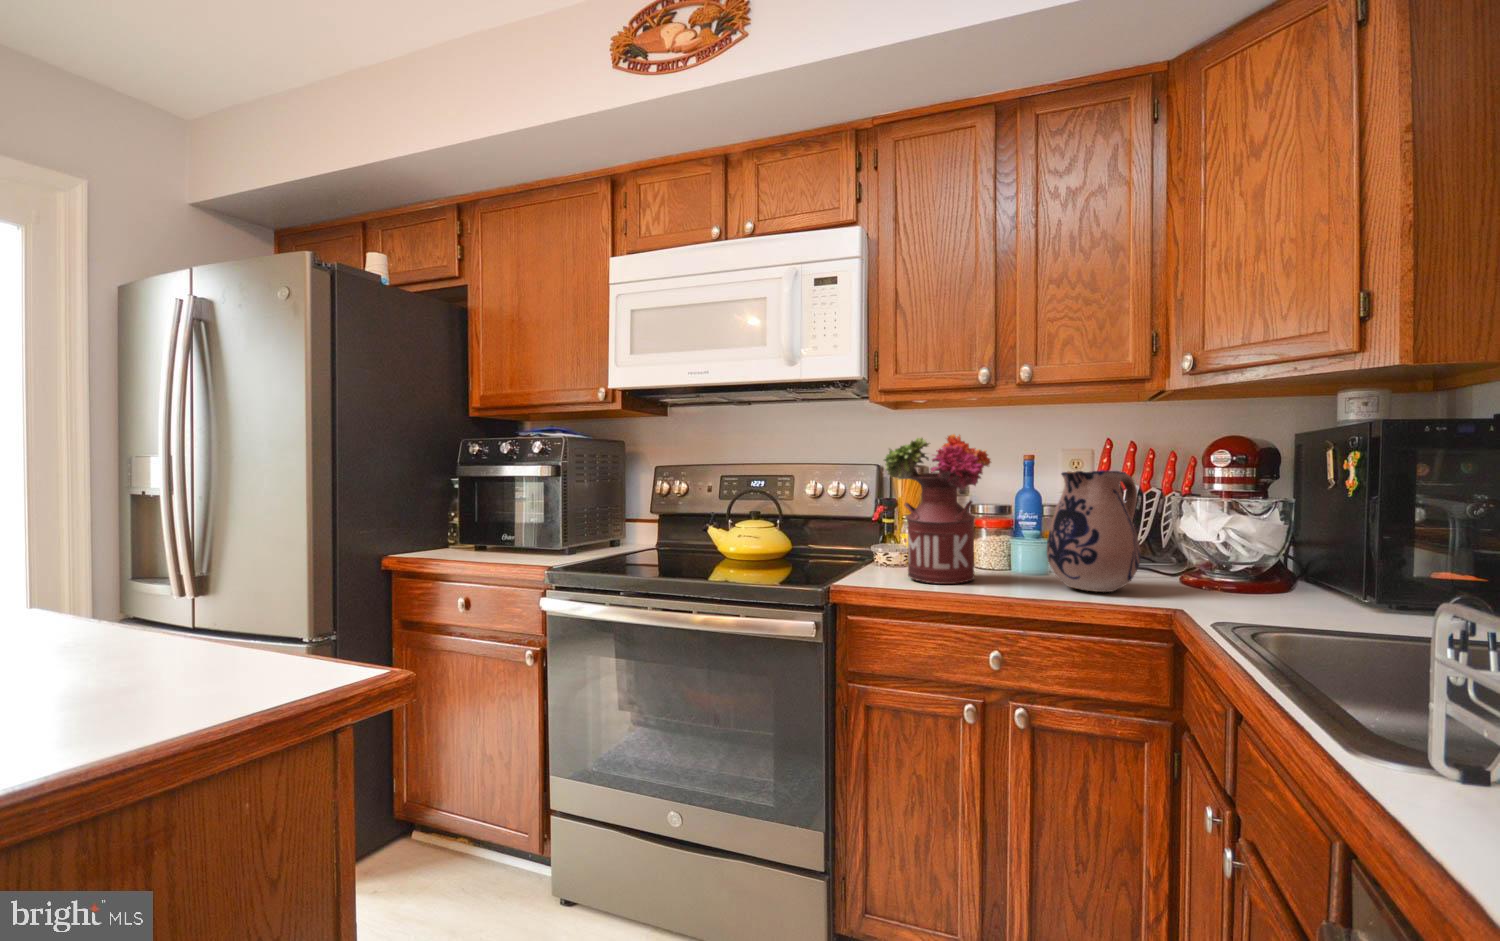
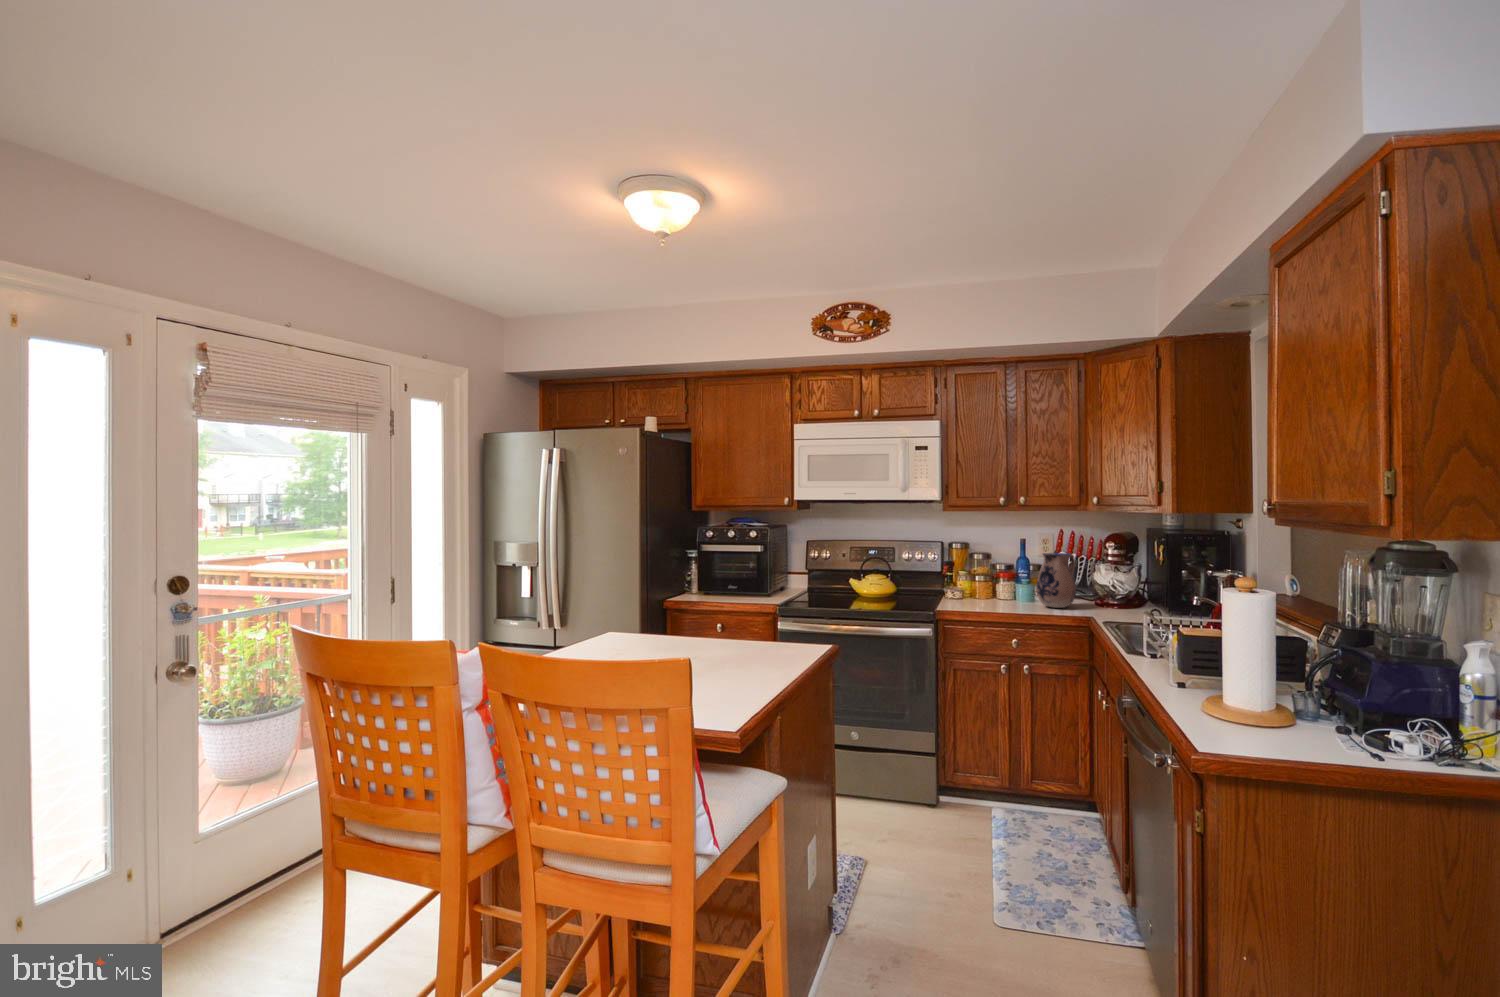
flower arrangement: present [884,434,991,584] -> none [957,533,1009,607]

